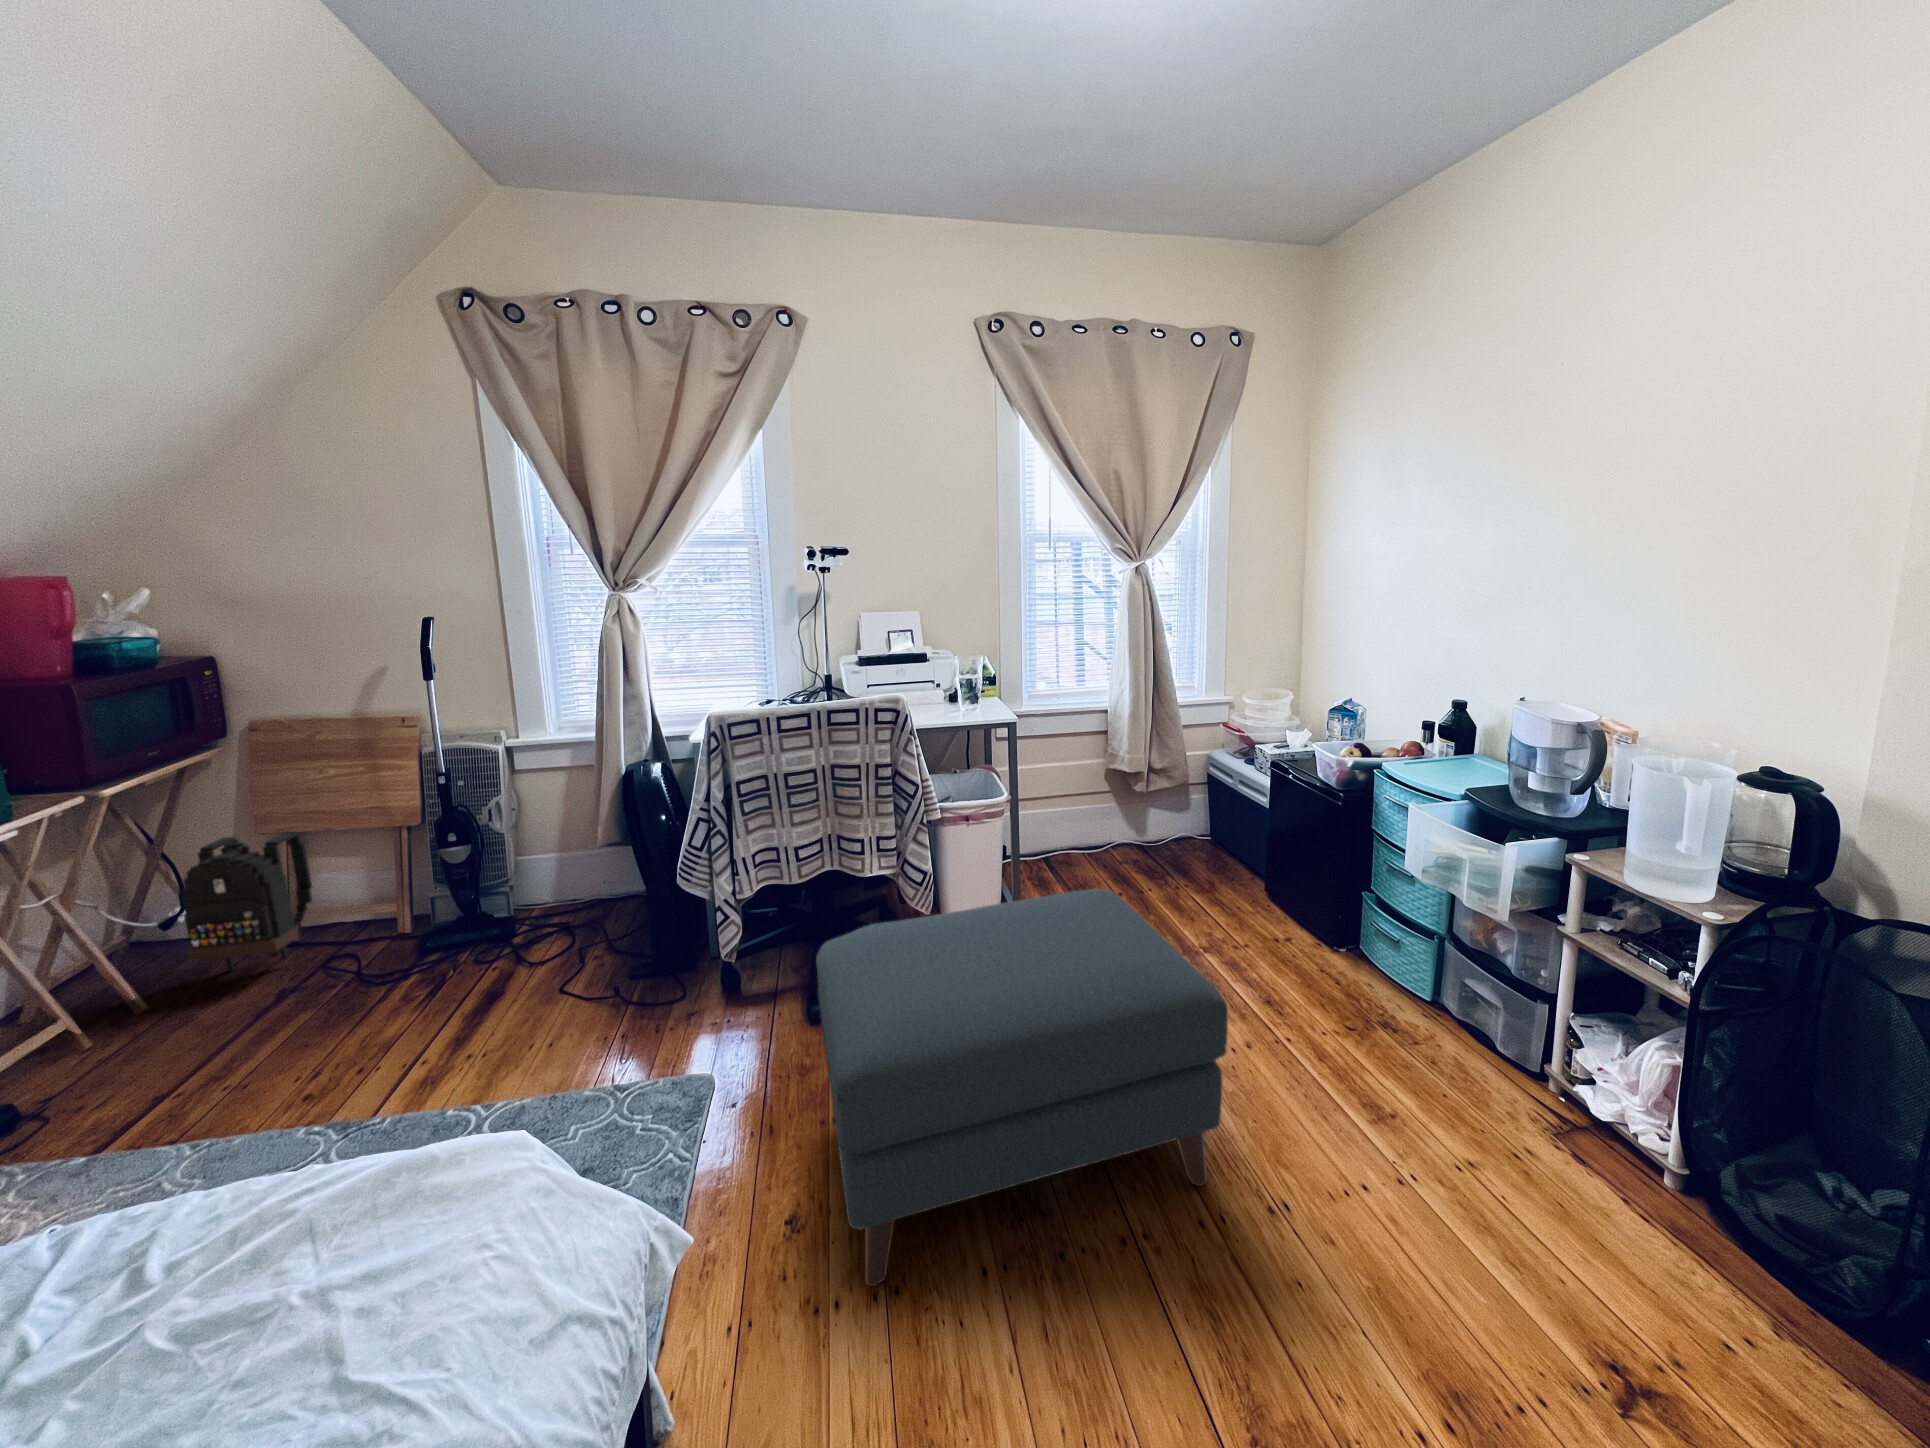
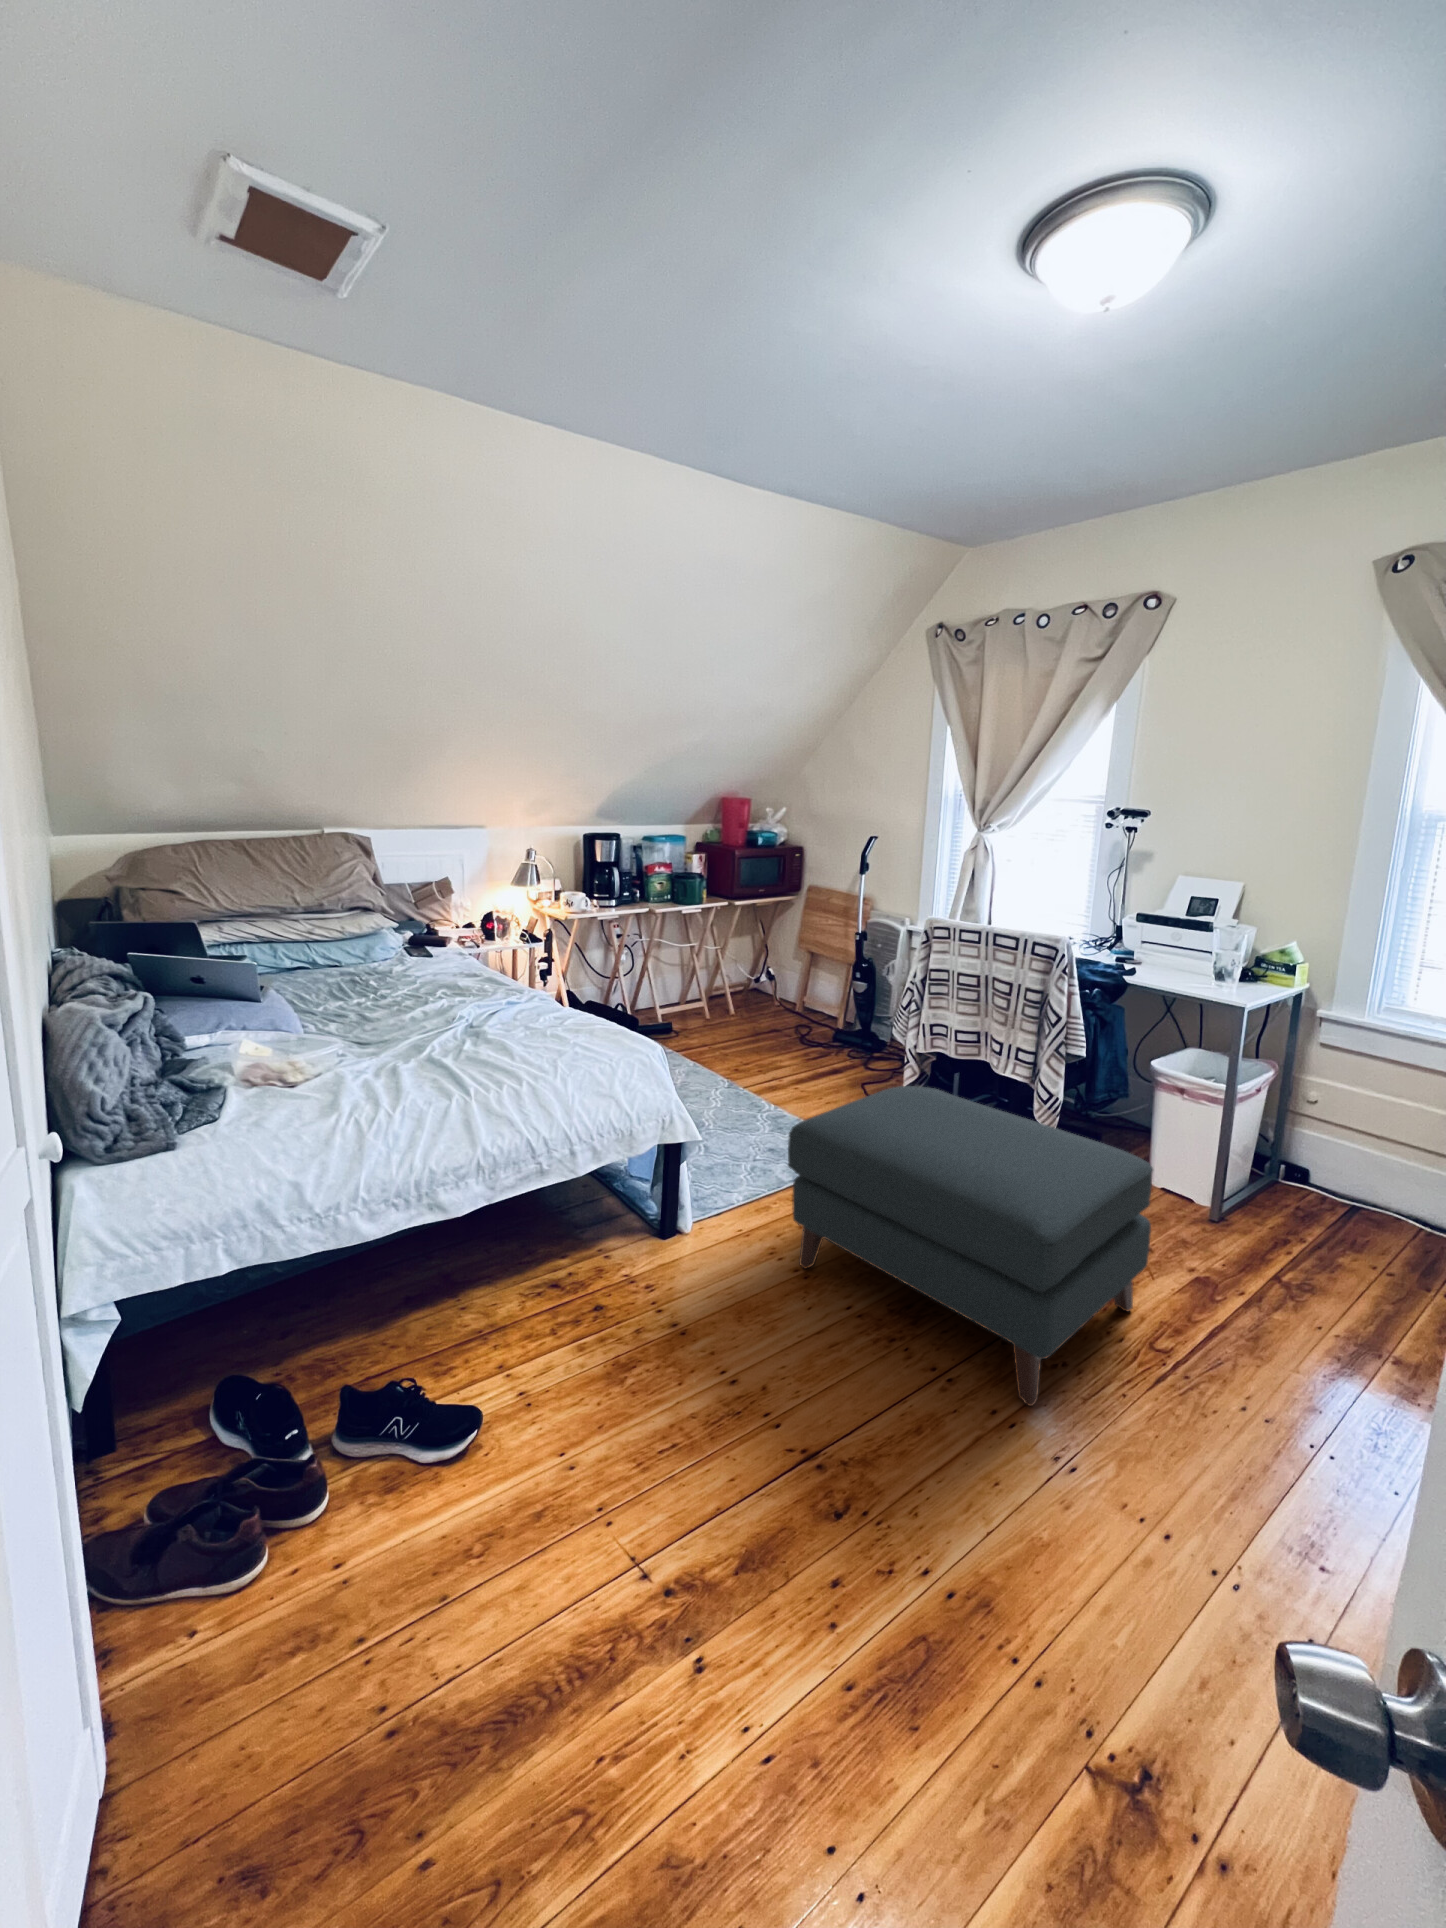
backpack: present [181,832,312,972] -> none [758,946,810,1018]

